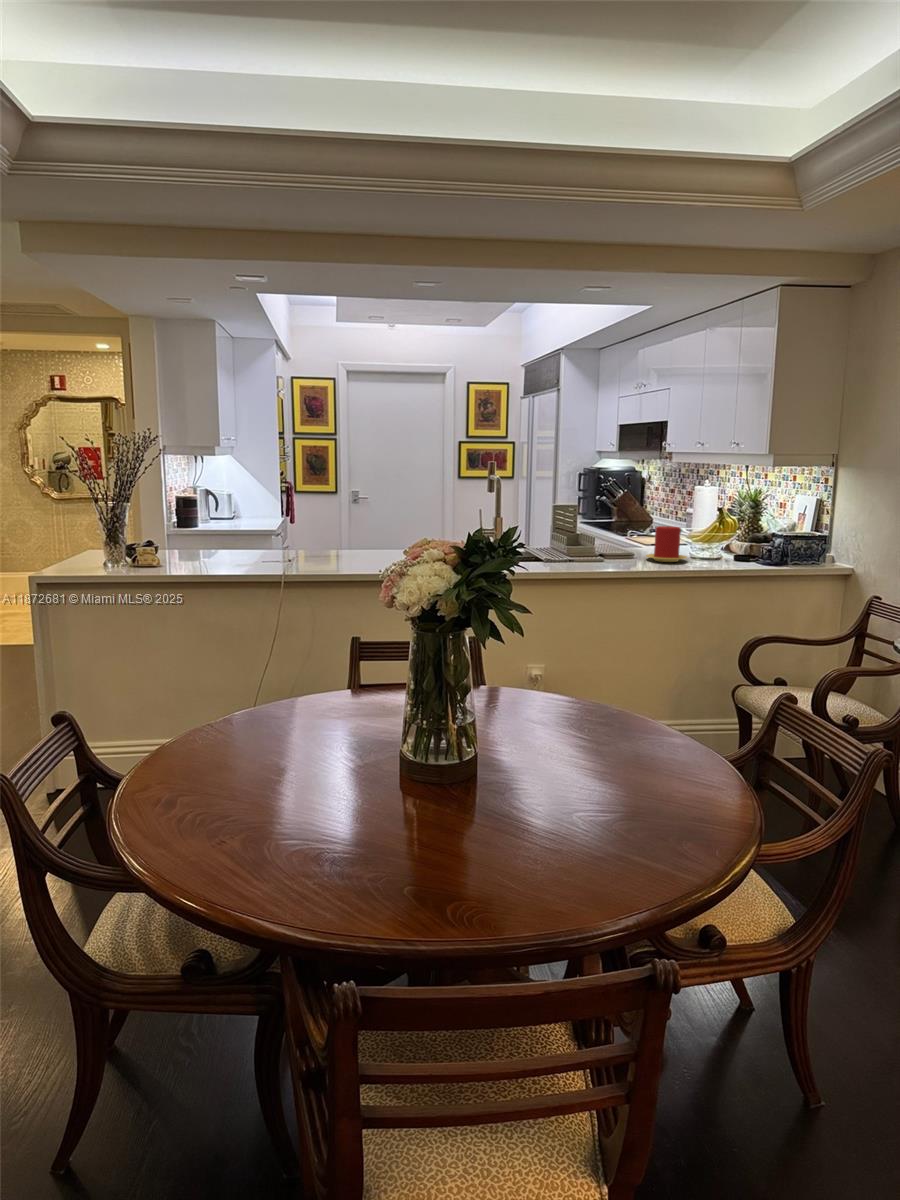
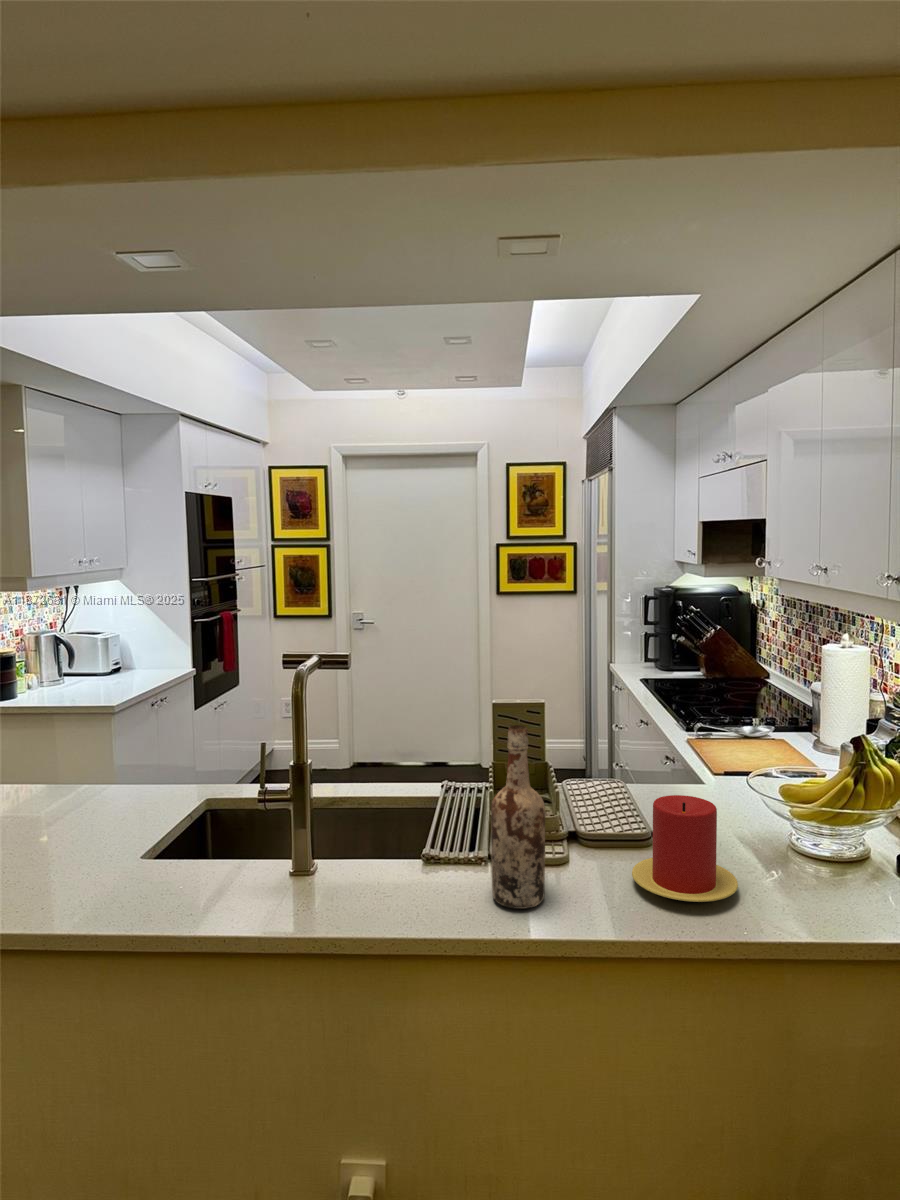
wine bottle: none [597,494,620,565] -> present [491,725,545,909]

